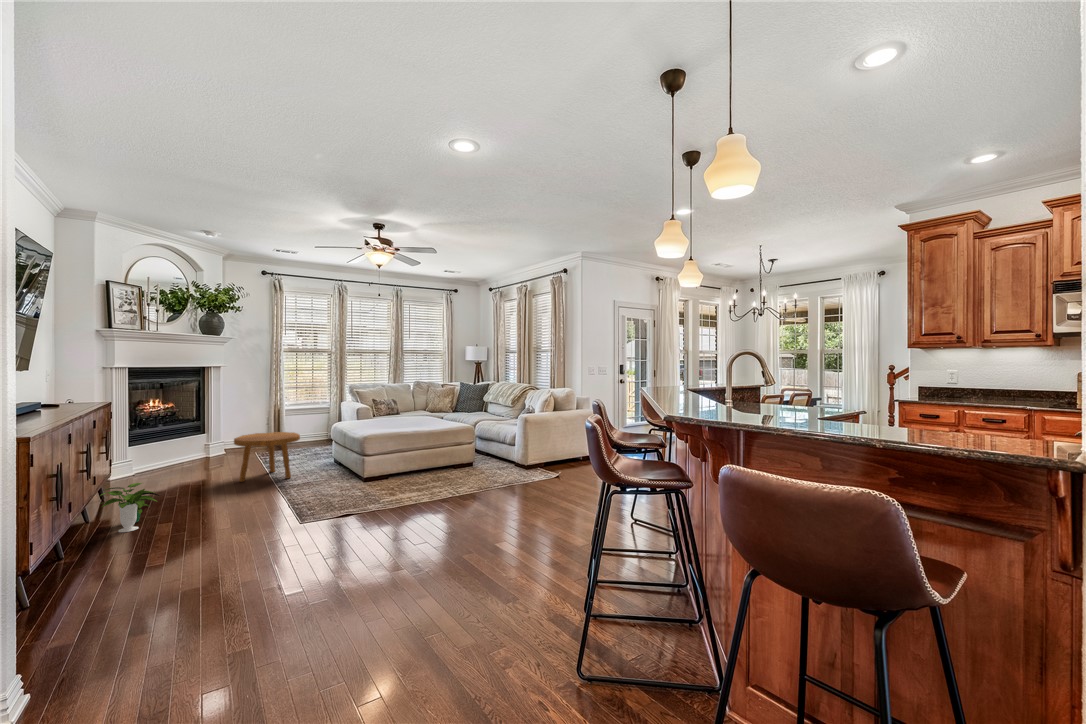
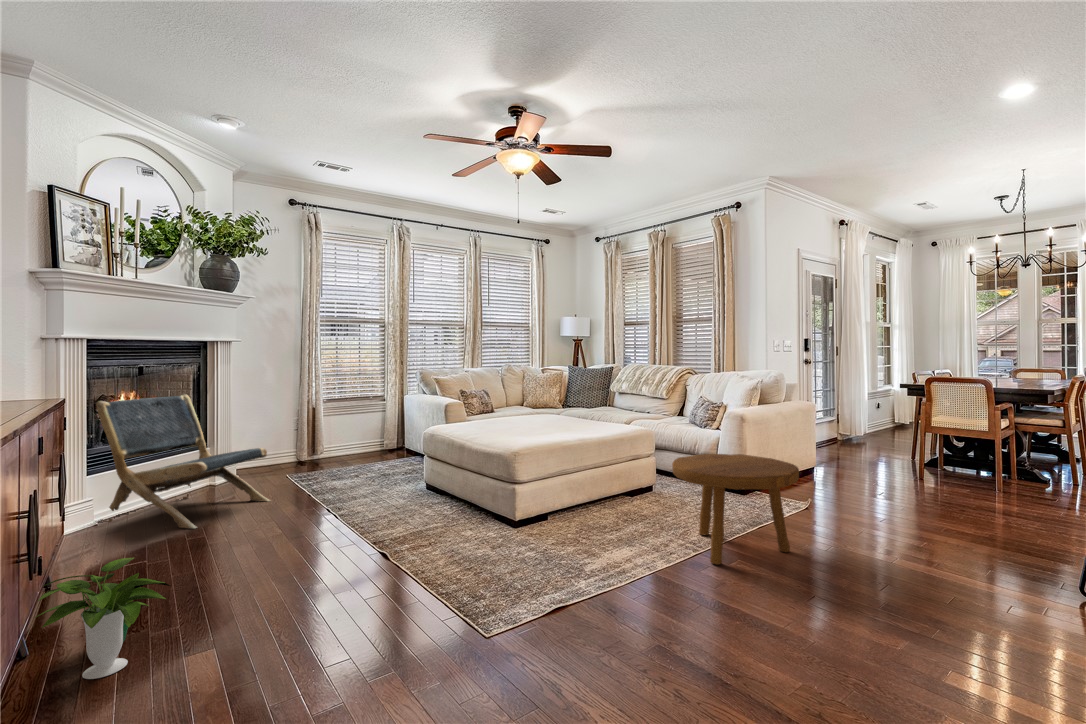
lounge chair: none [132,400,239,479] -> present [96,394,270,529]
footstool: present [234,432,300,482] -> present [672,454,799,565]

